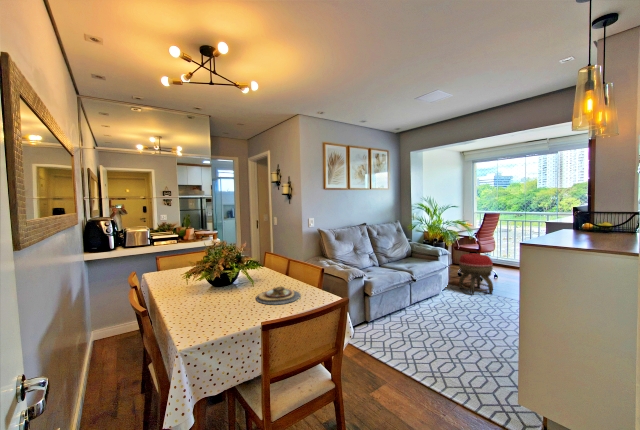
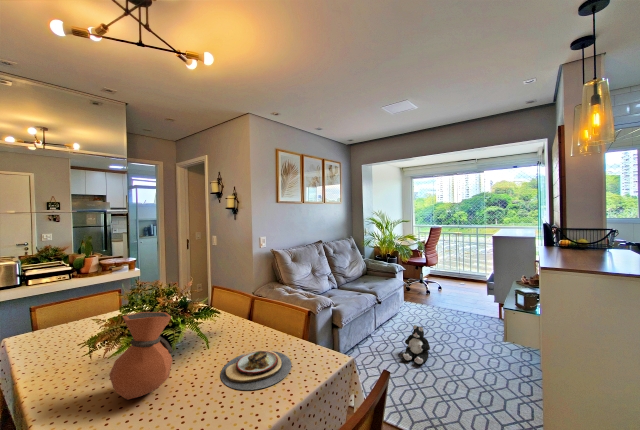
footstool: present [459,254,493,295] -> none [413,268,445,311]
vase: none [196,256,229,300] -> present [109,312,173,400]
plush toy: none [427,301,454,334] -> present [403,325,430,364]

